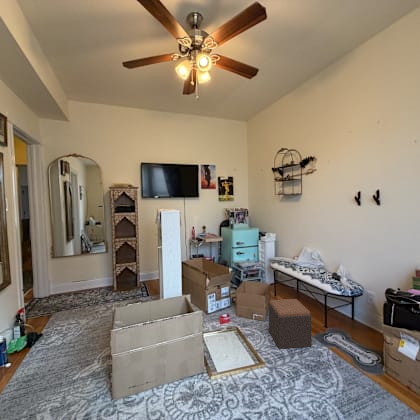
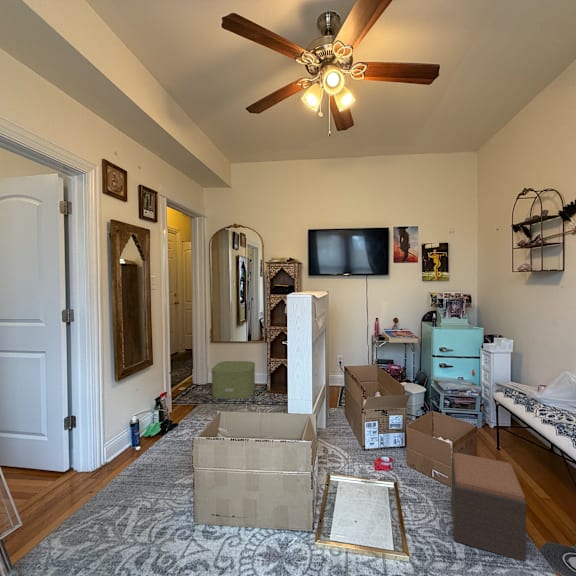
storage box: none [60,270,100,306] -> present [211,361,255,399]

